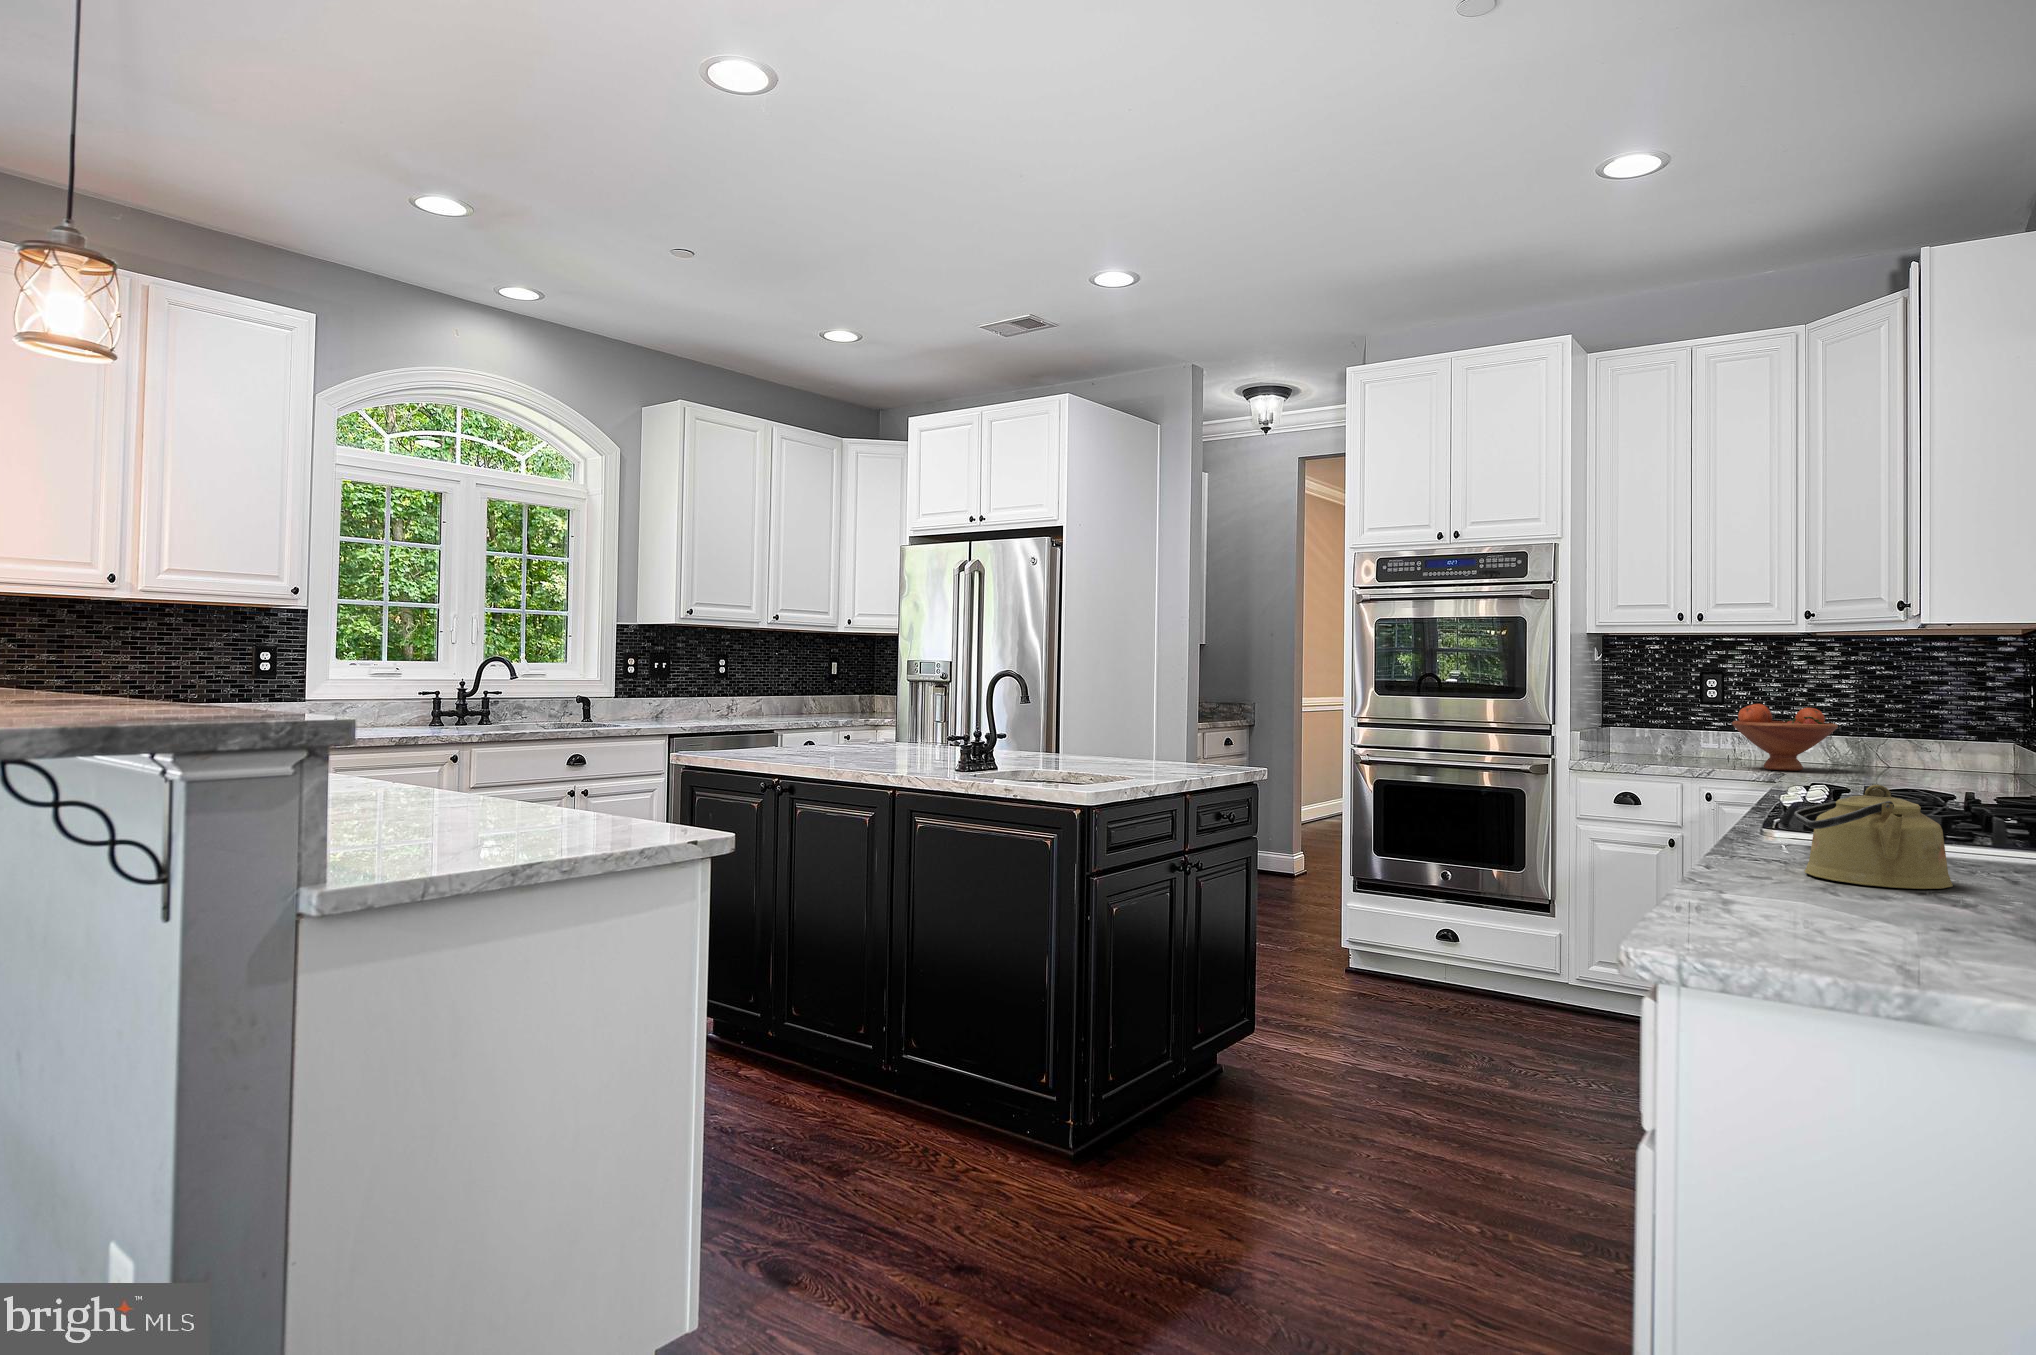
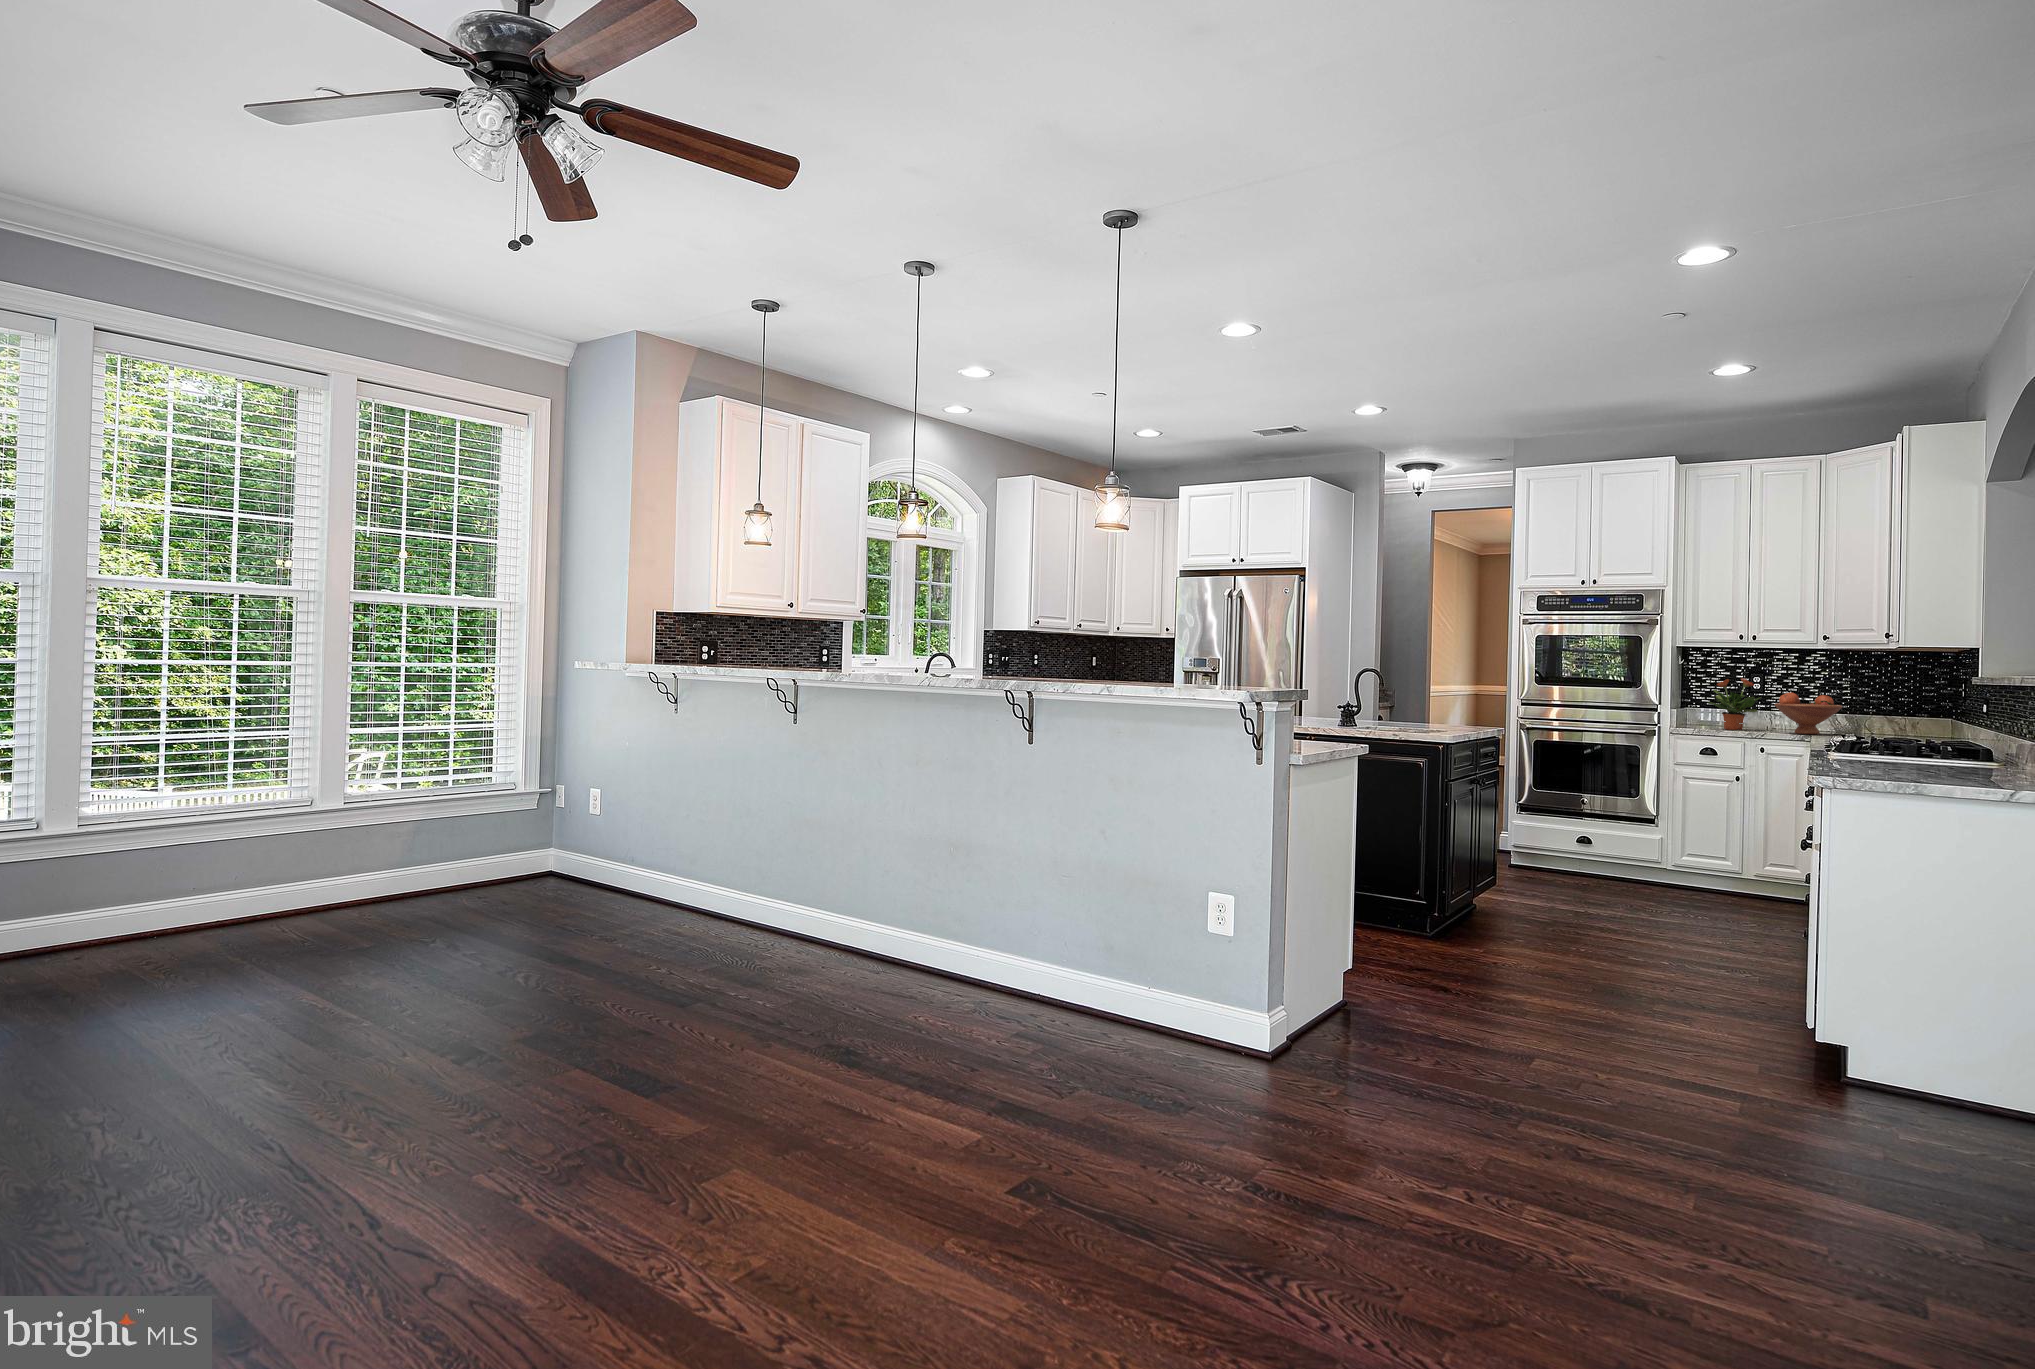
potted plant: none [1637,682,1719,761] -> present [1709,678,1760,730]
kettle: present [1794,785,1953,889] -> none [1853,723,1925,767]

